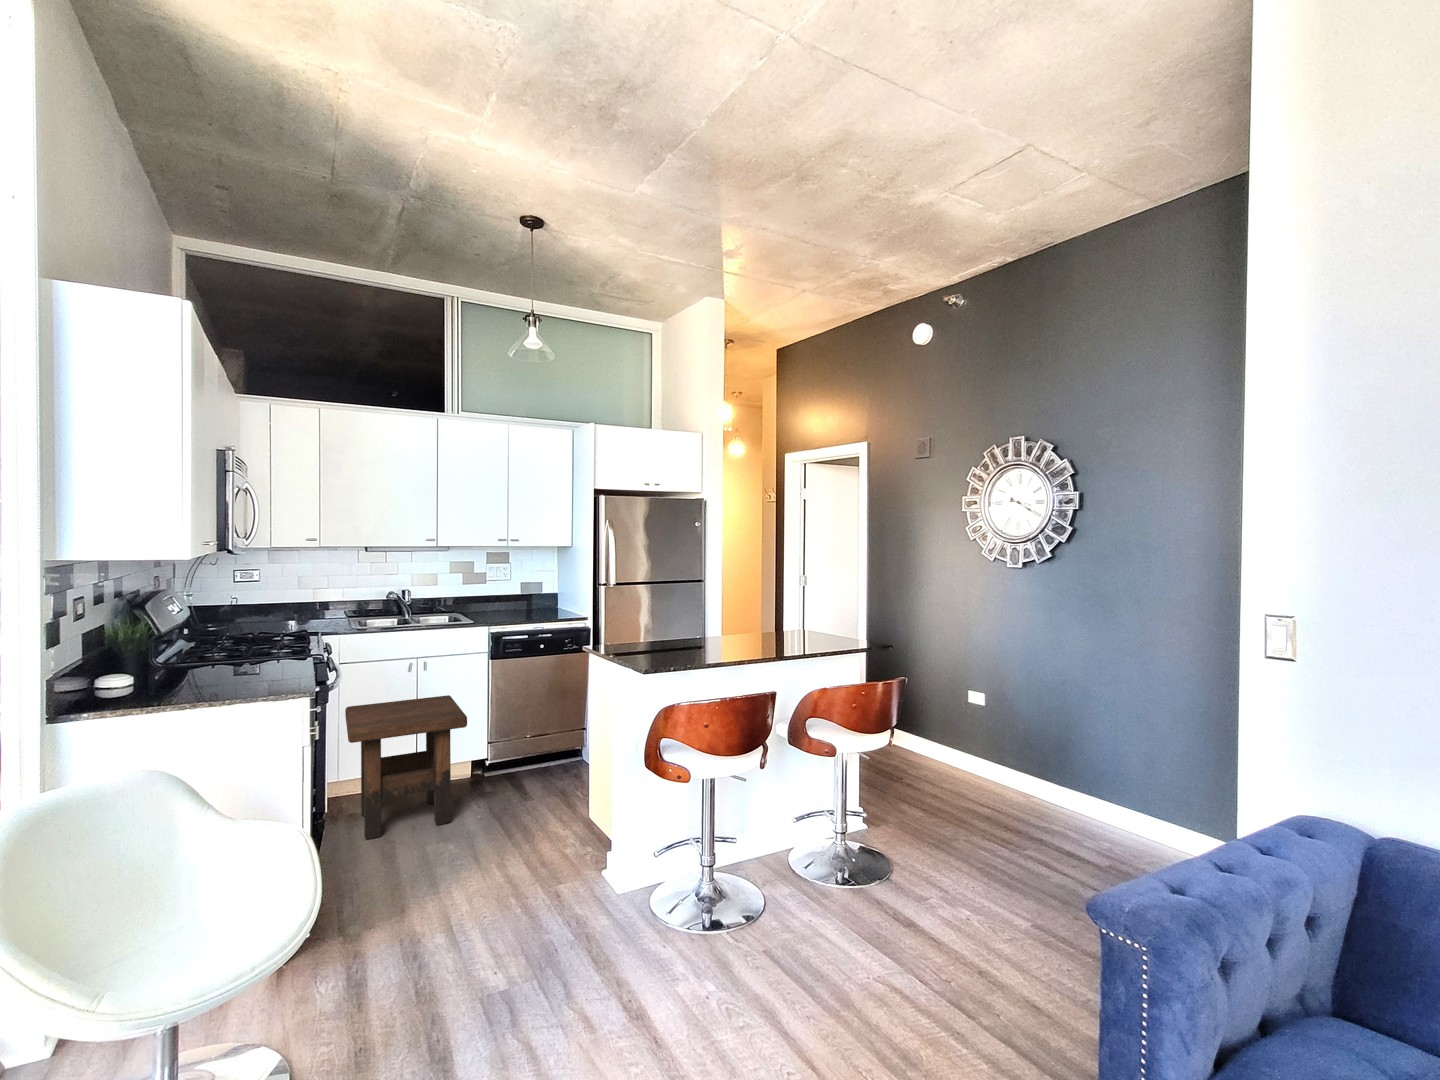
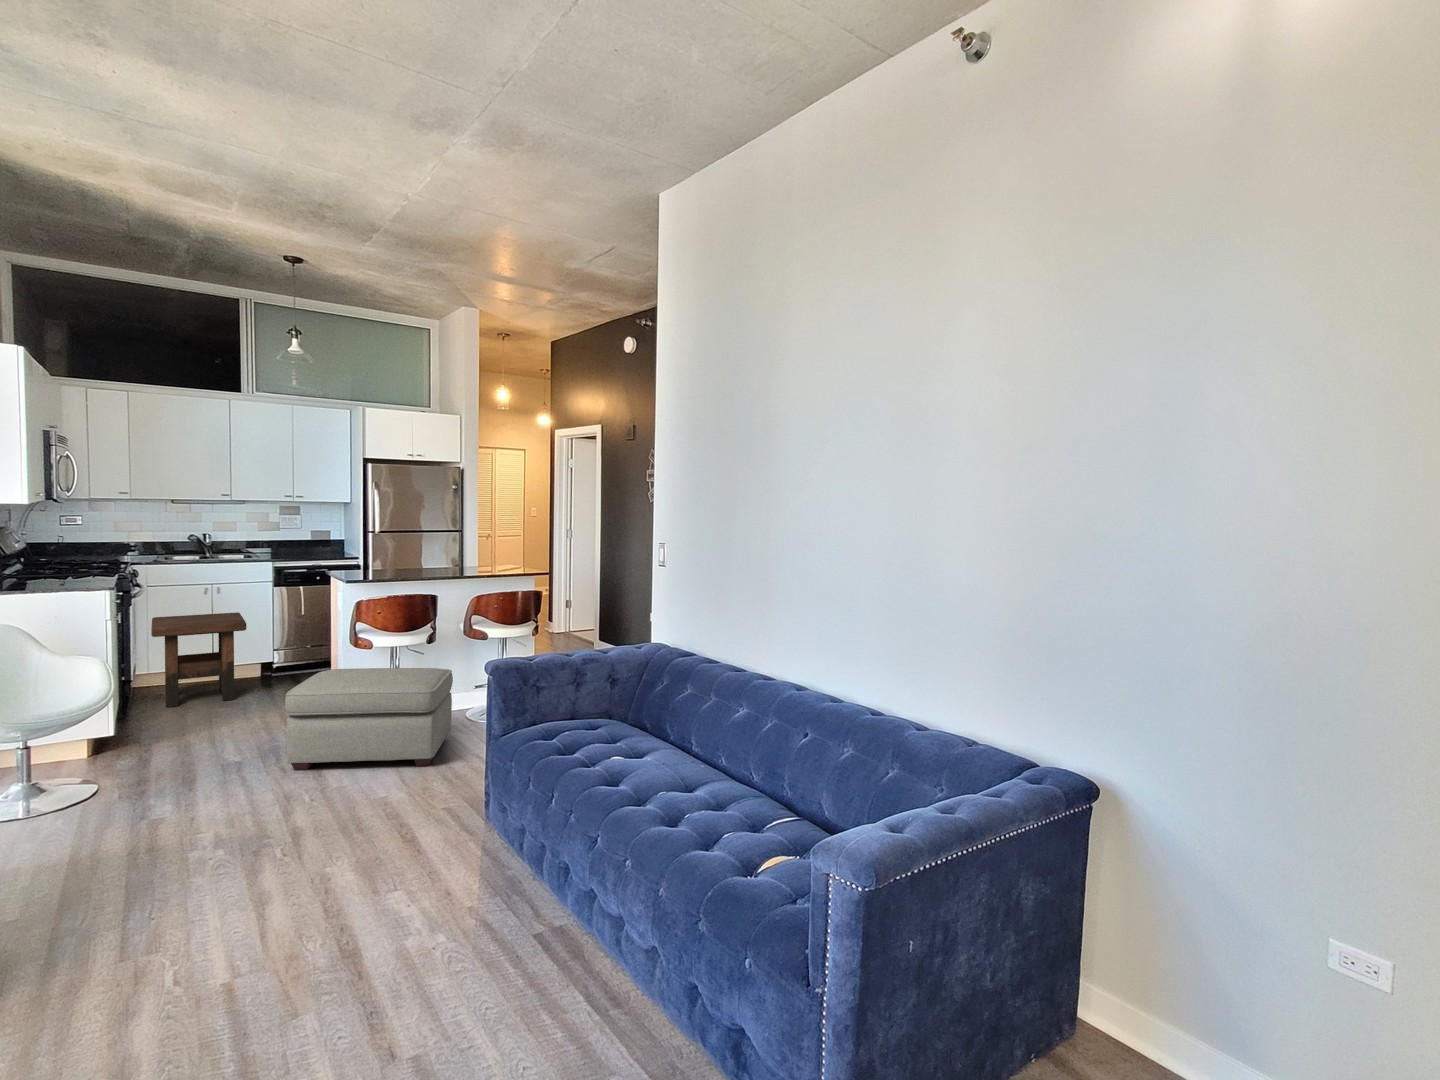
ottoman: none [584,812,835,1024] -> present [285,668,453,770]

